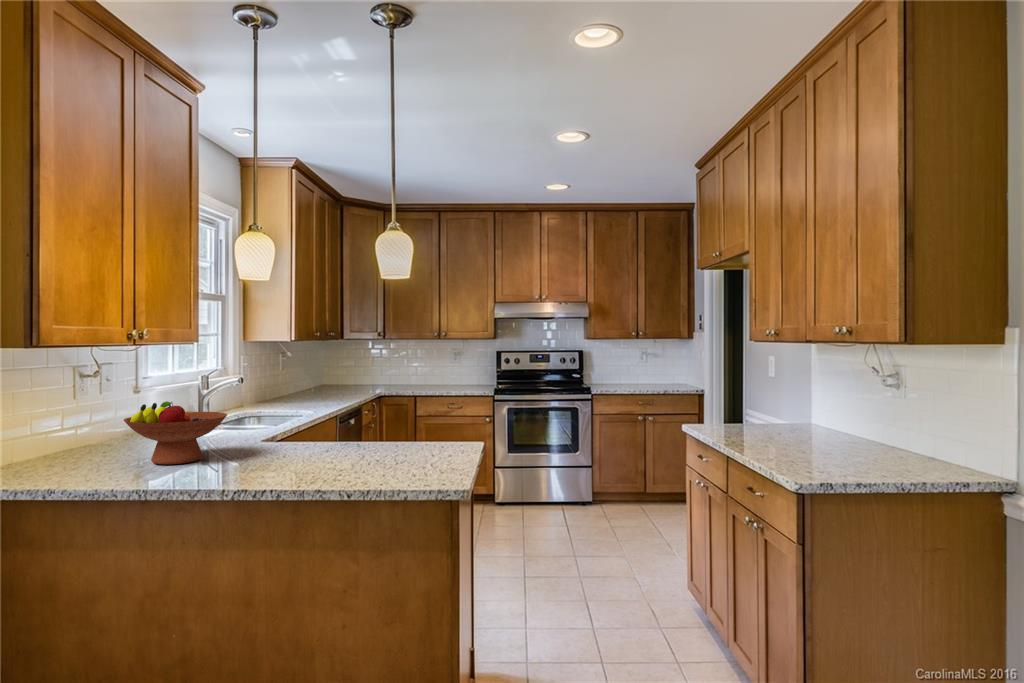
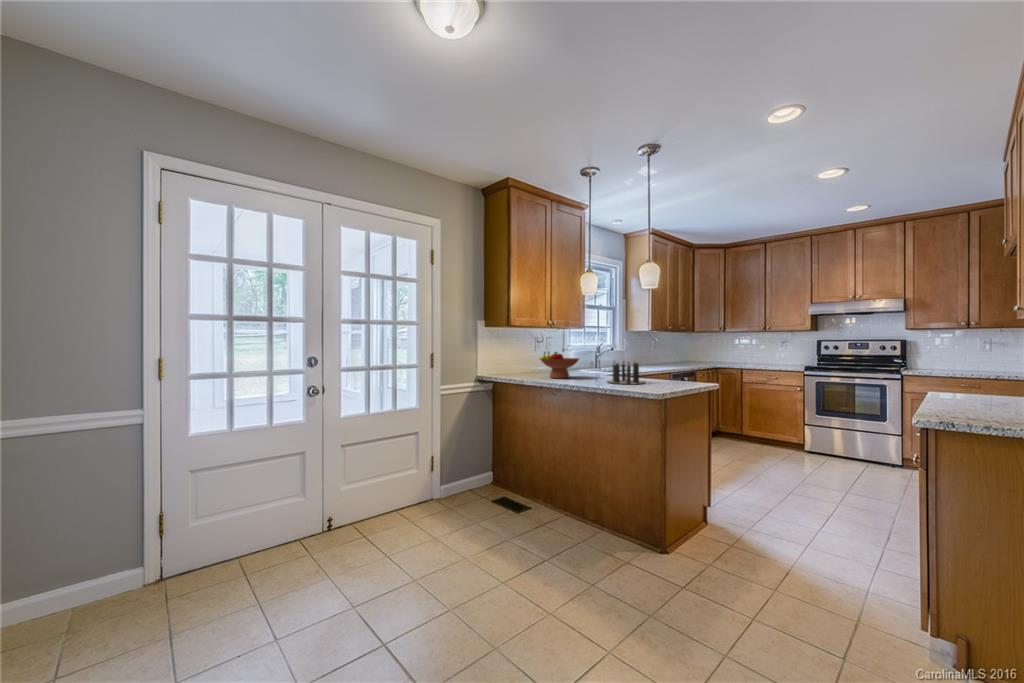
candle: none [302,413,407,466] -> present [608,362,644,385]

